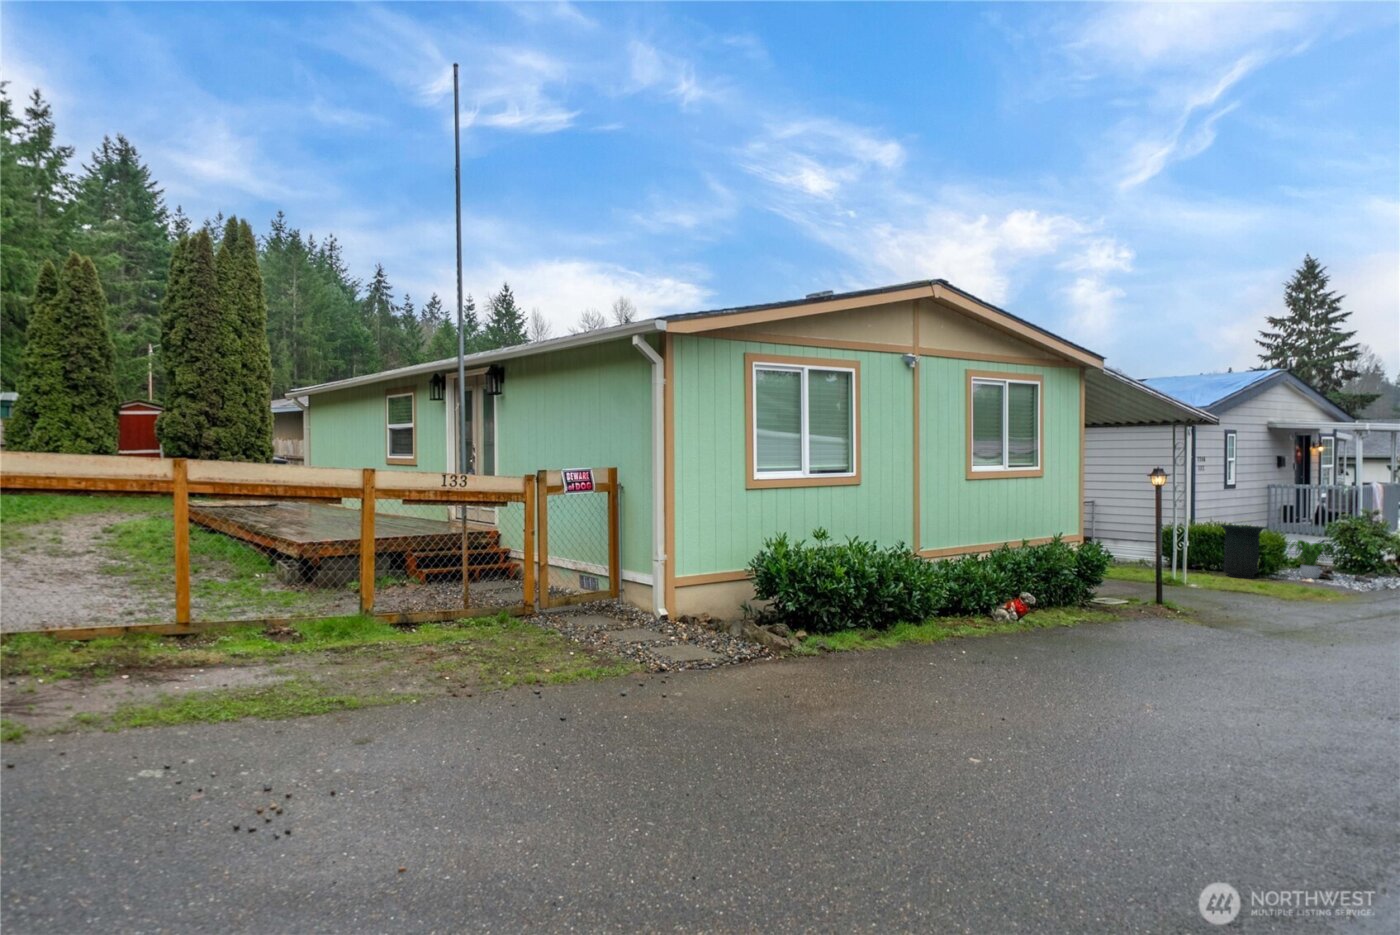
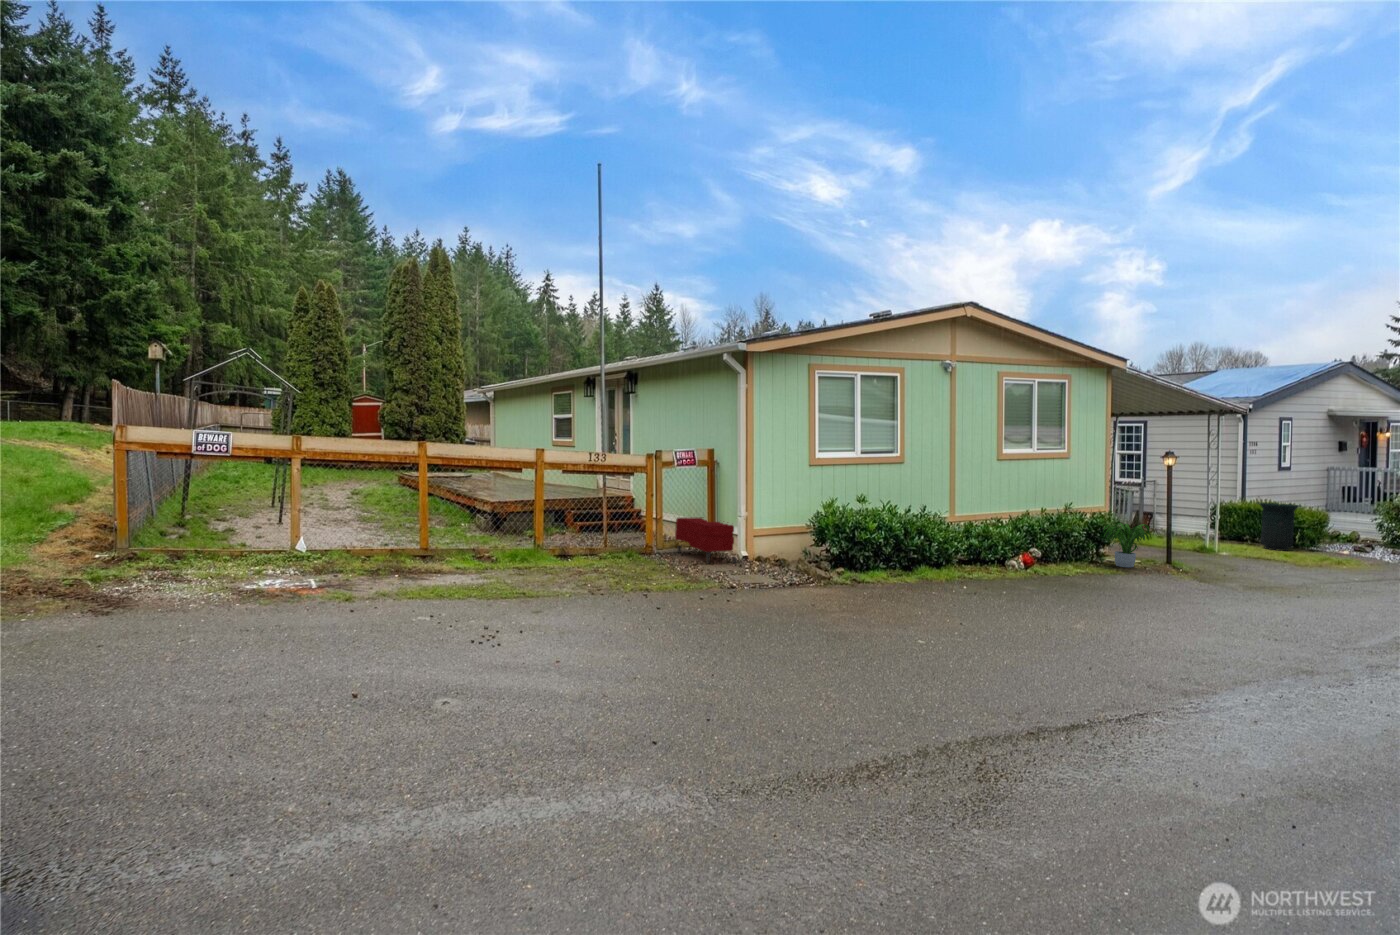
potted plant: present [1290,540,1333,578] -> present [1103,523,1151,568]
bench: none [565,561,662,630] -> present [675,517,737,564]

